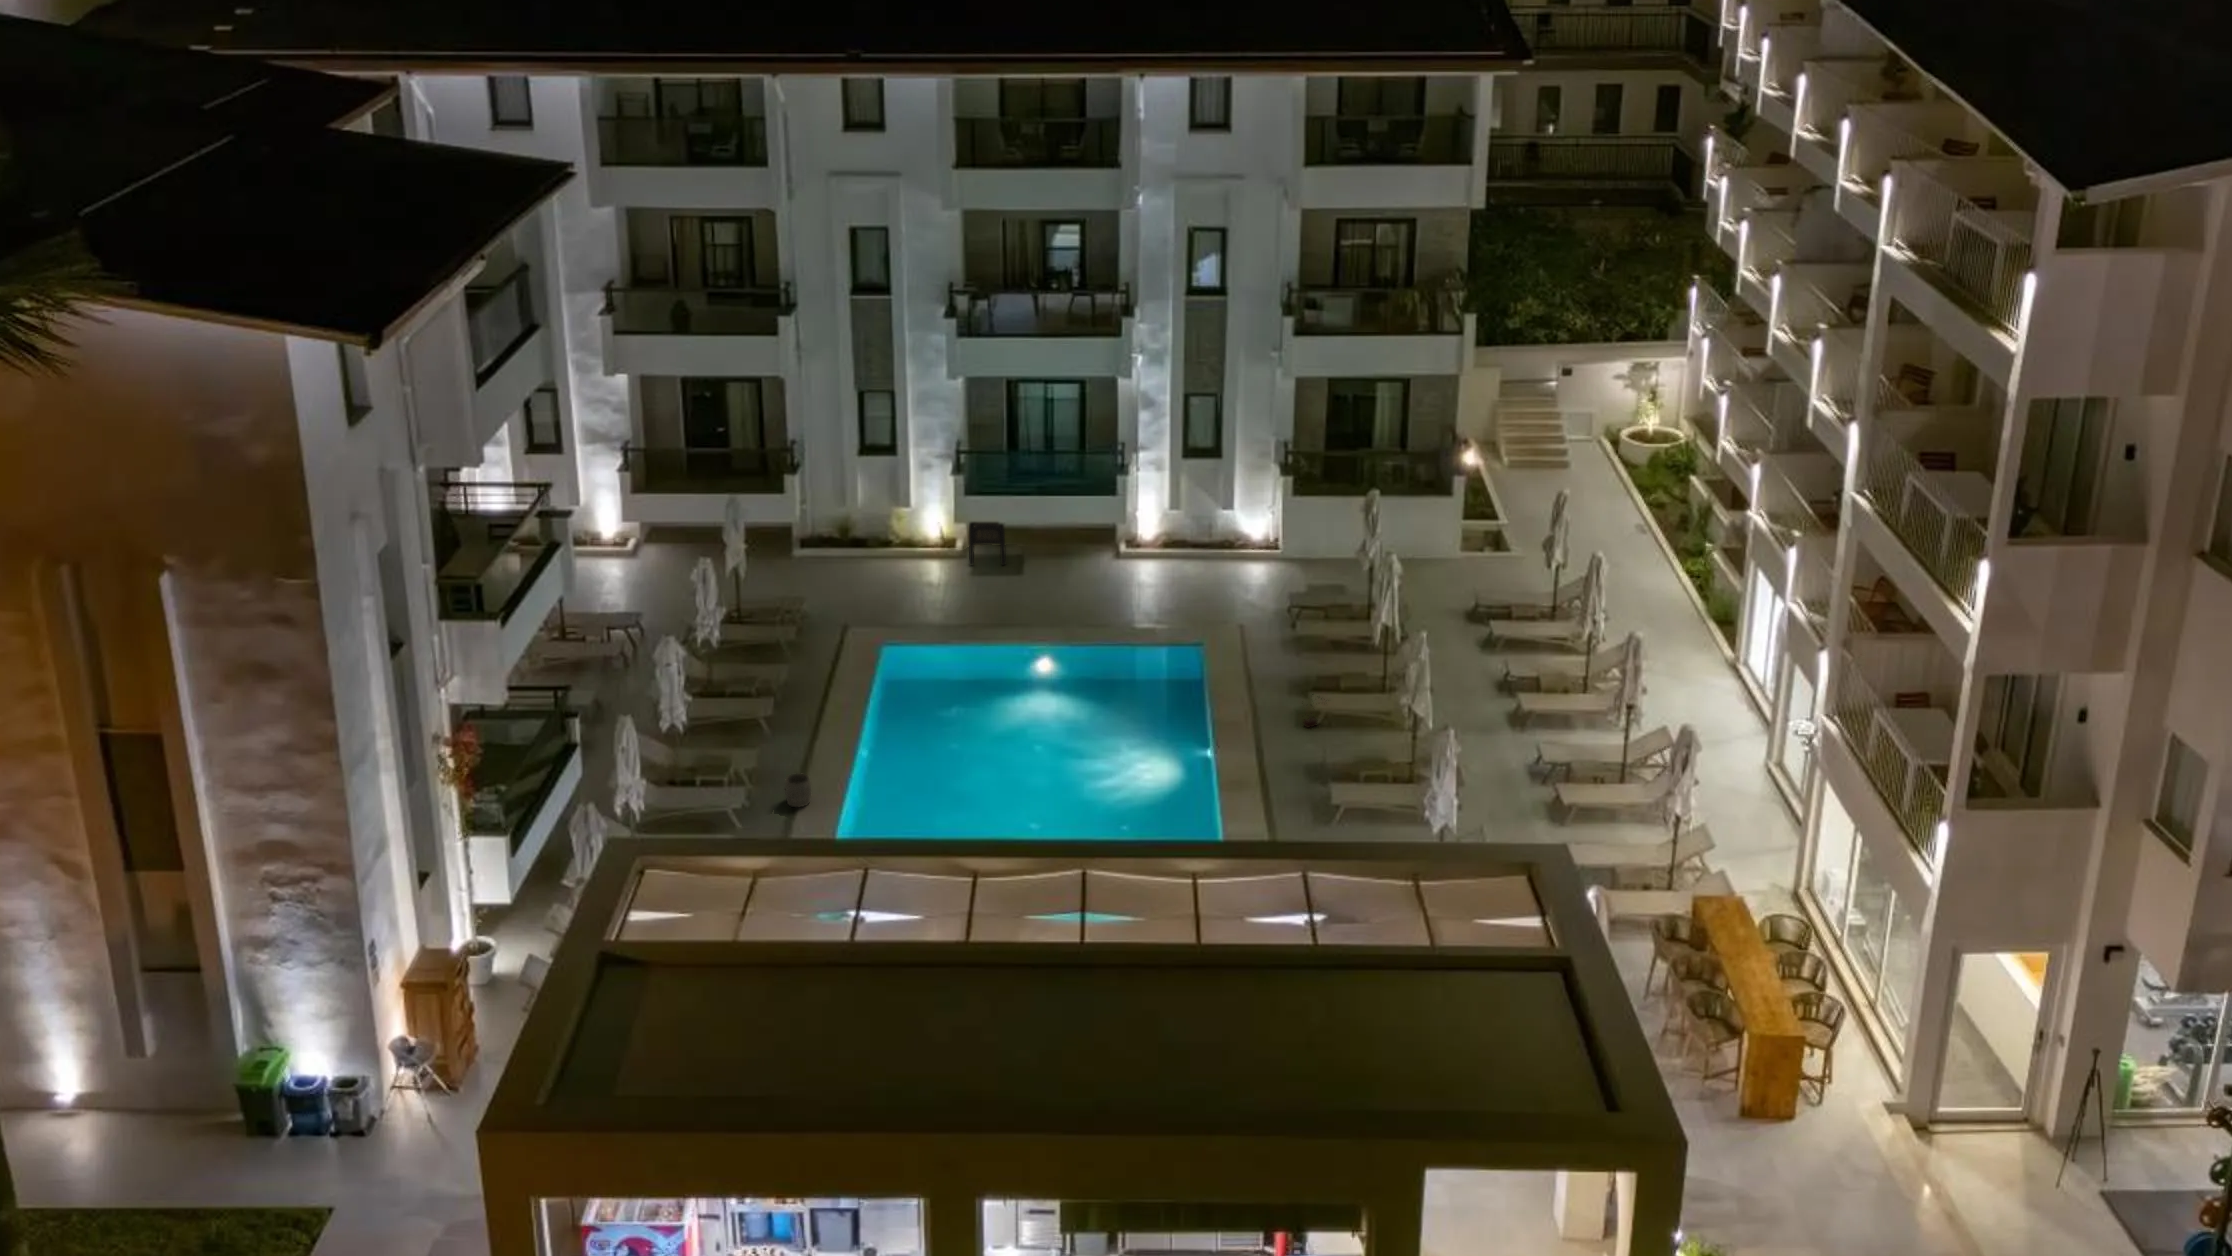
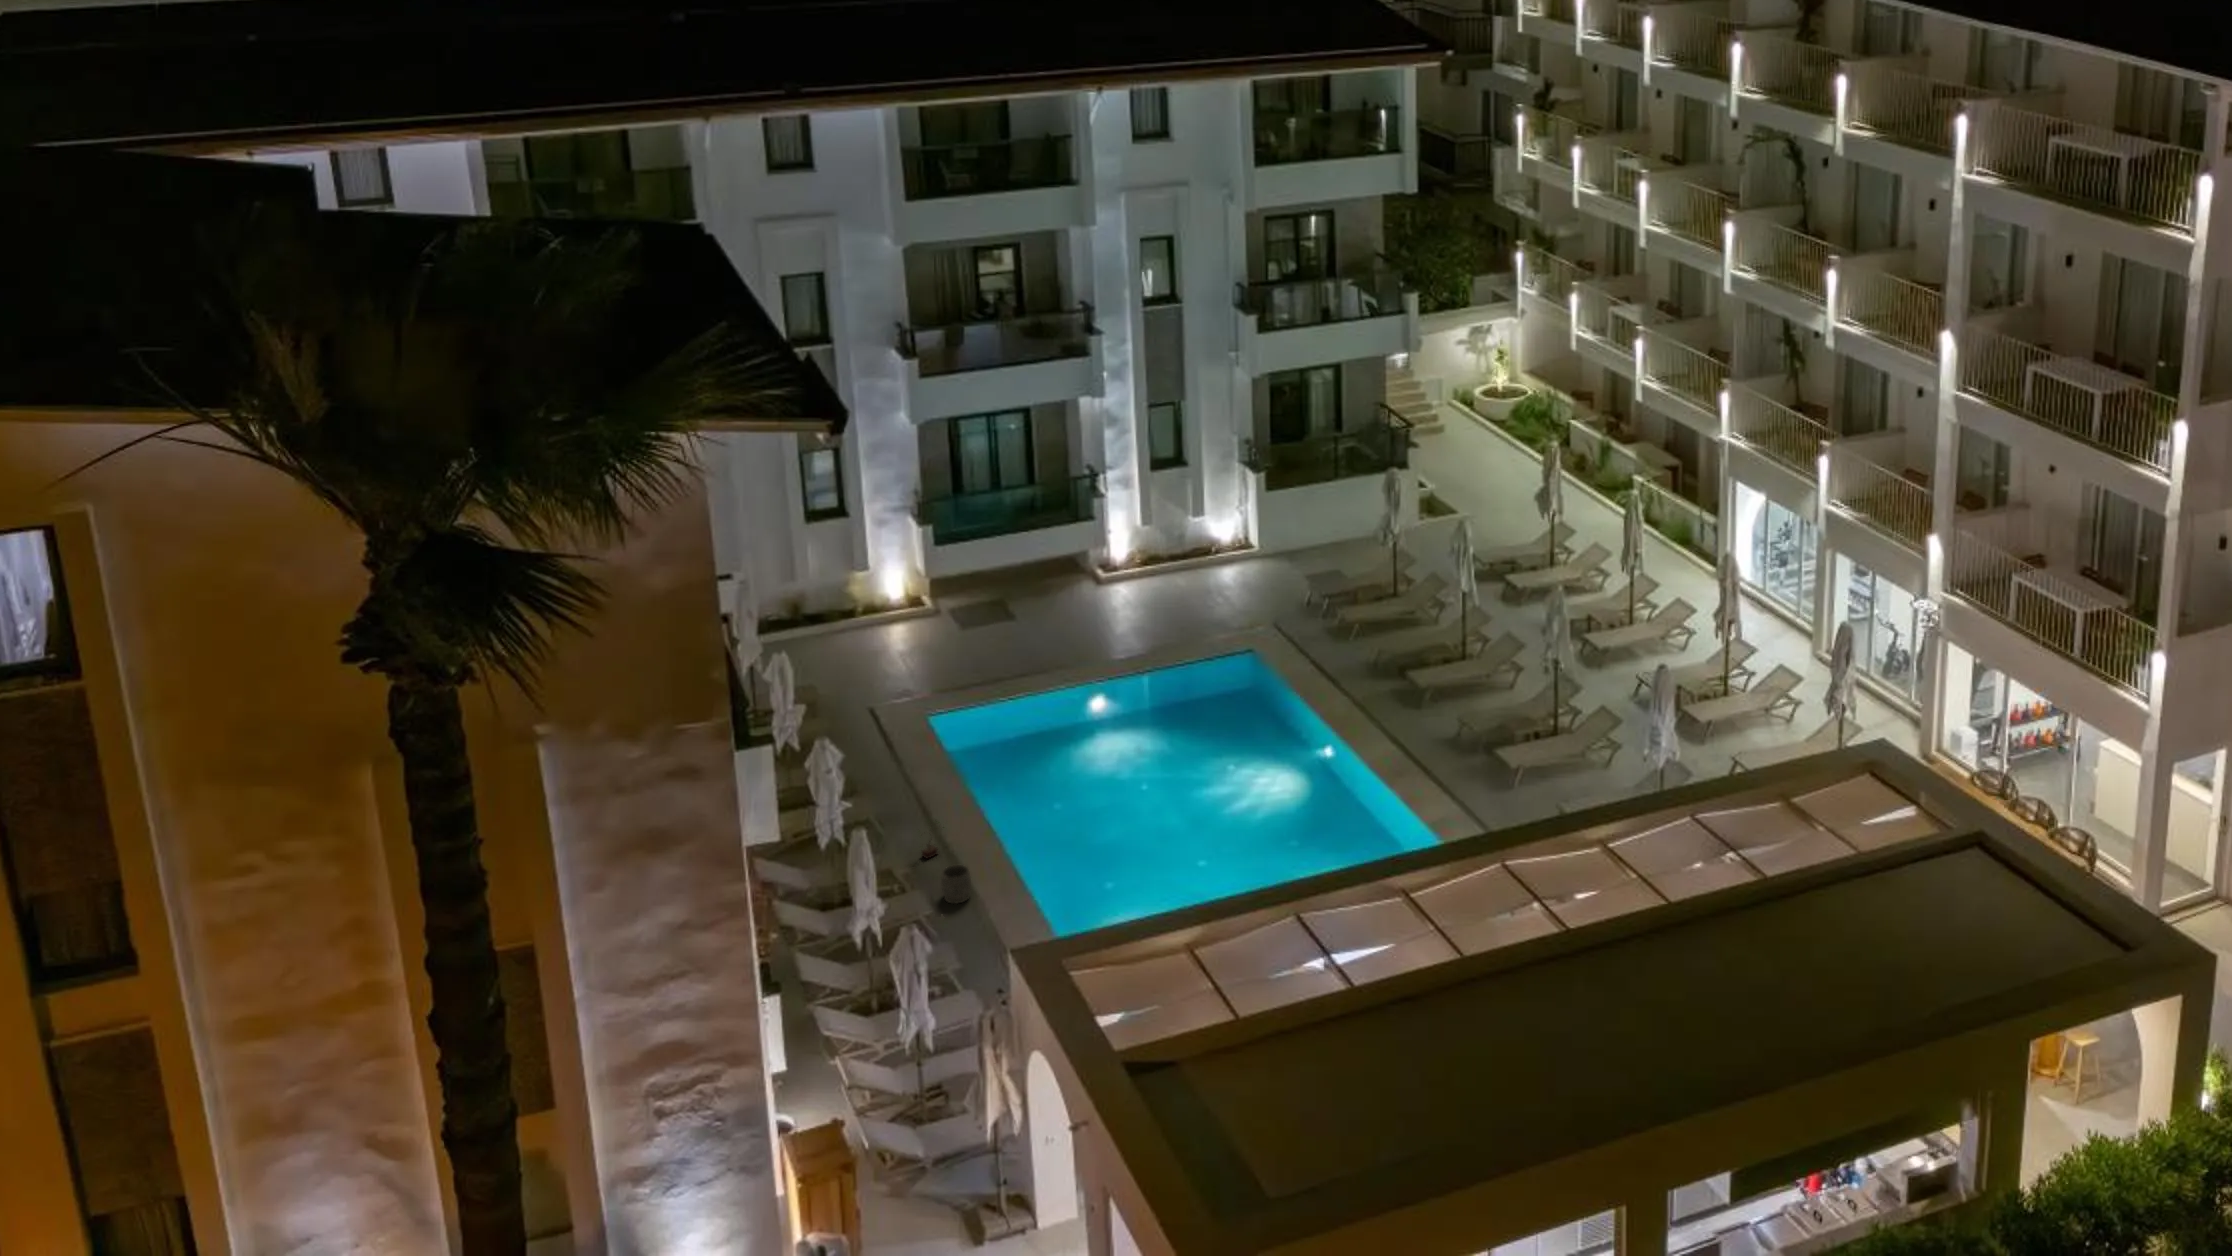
bench: present [969,522,1006,565] -> none [934,553,990,619]
potted plant: present [1303,694,1322,727] -> present [918,821,945,858]

